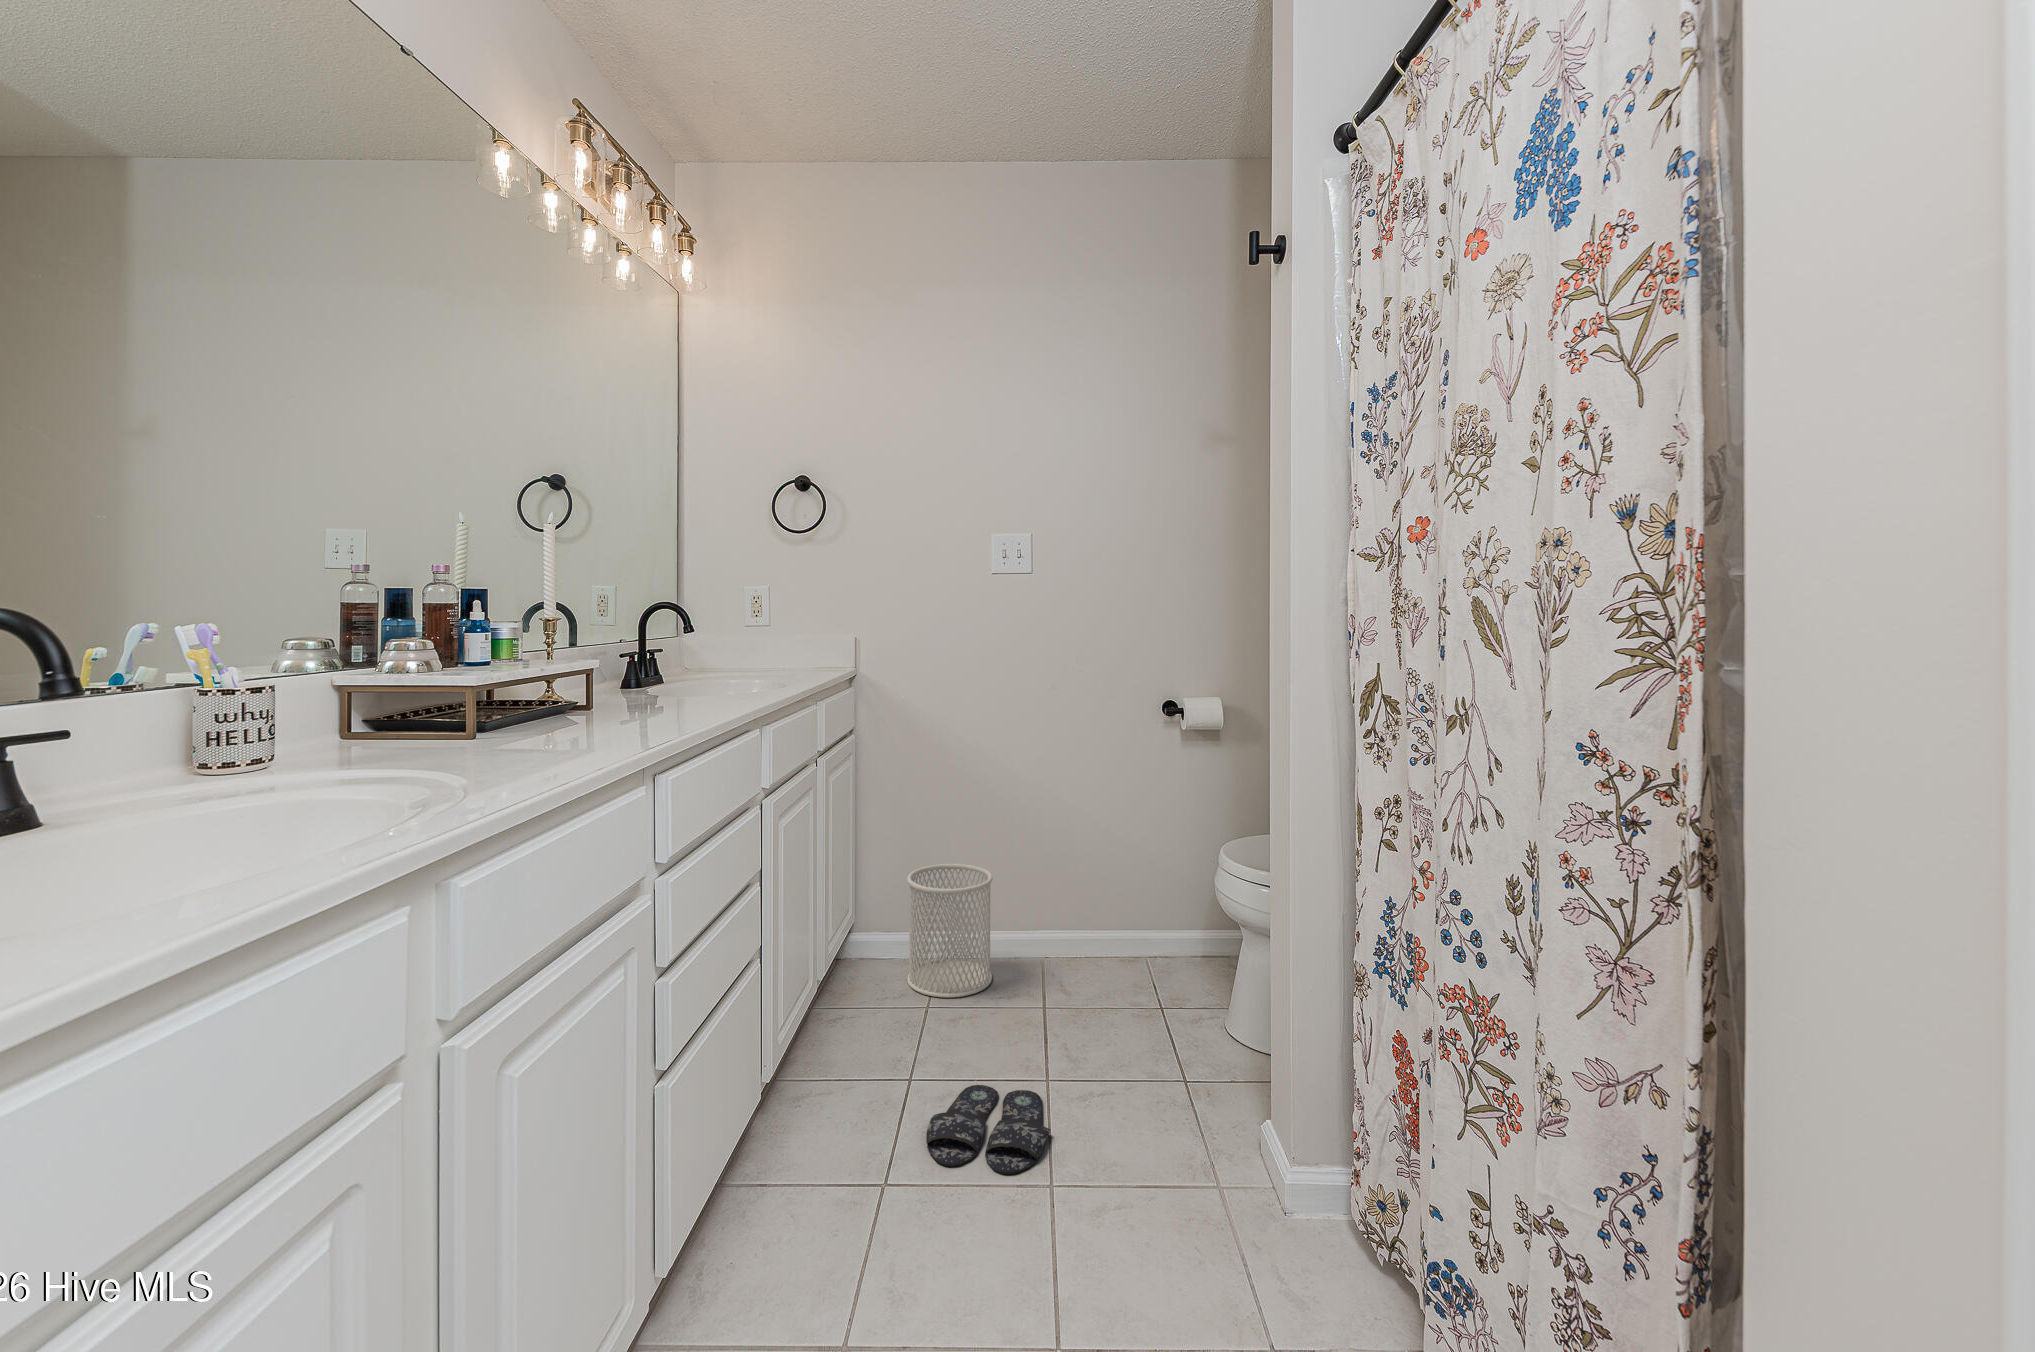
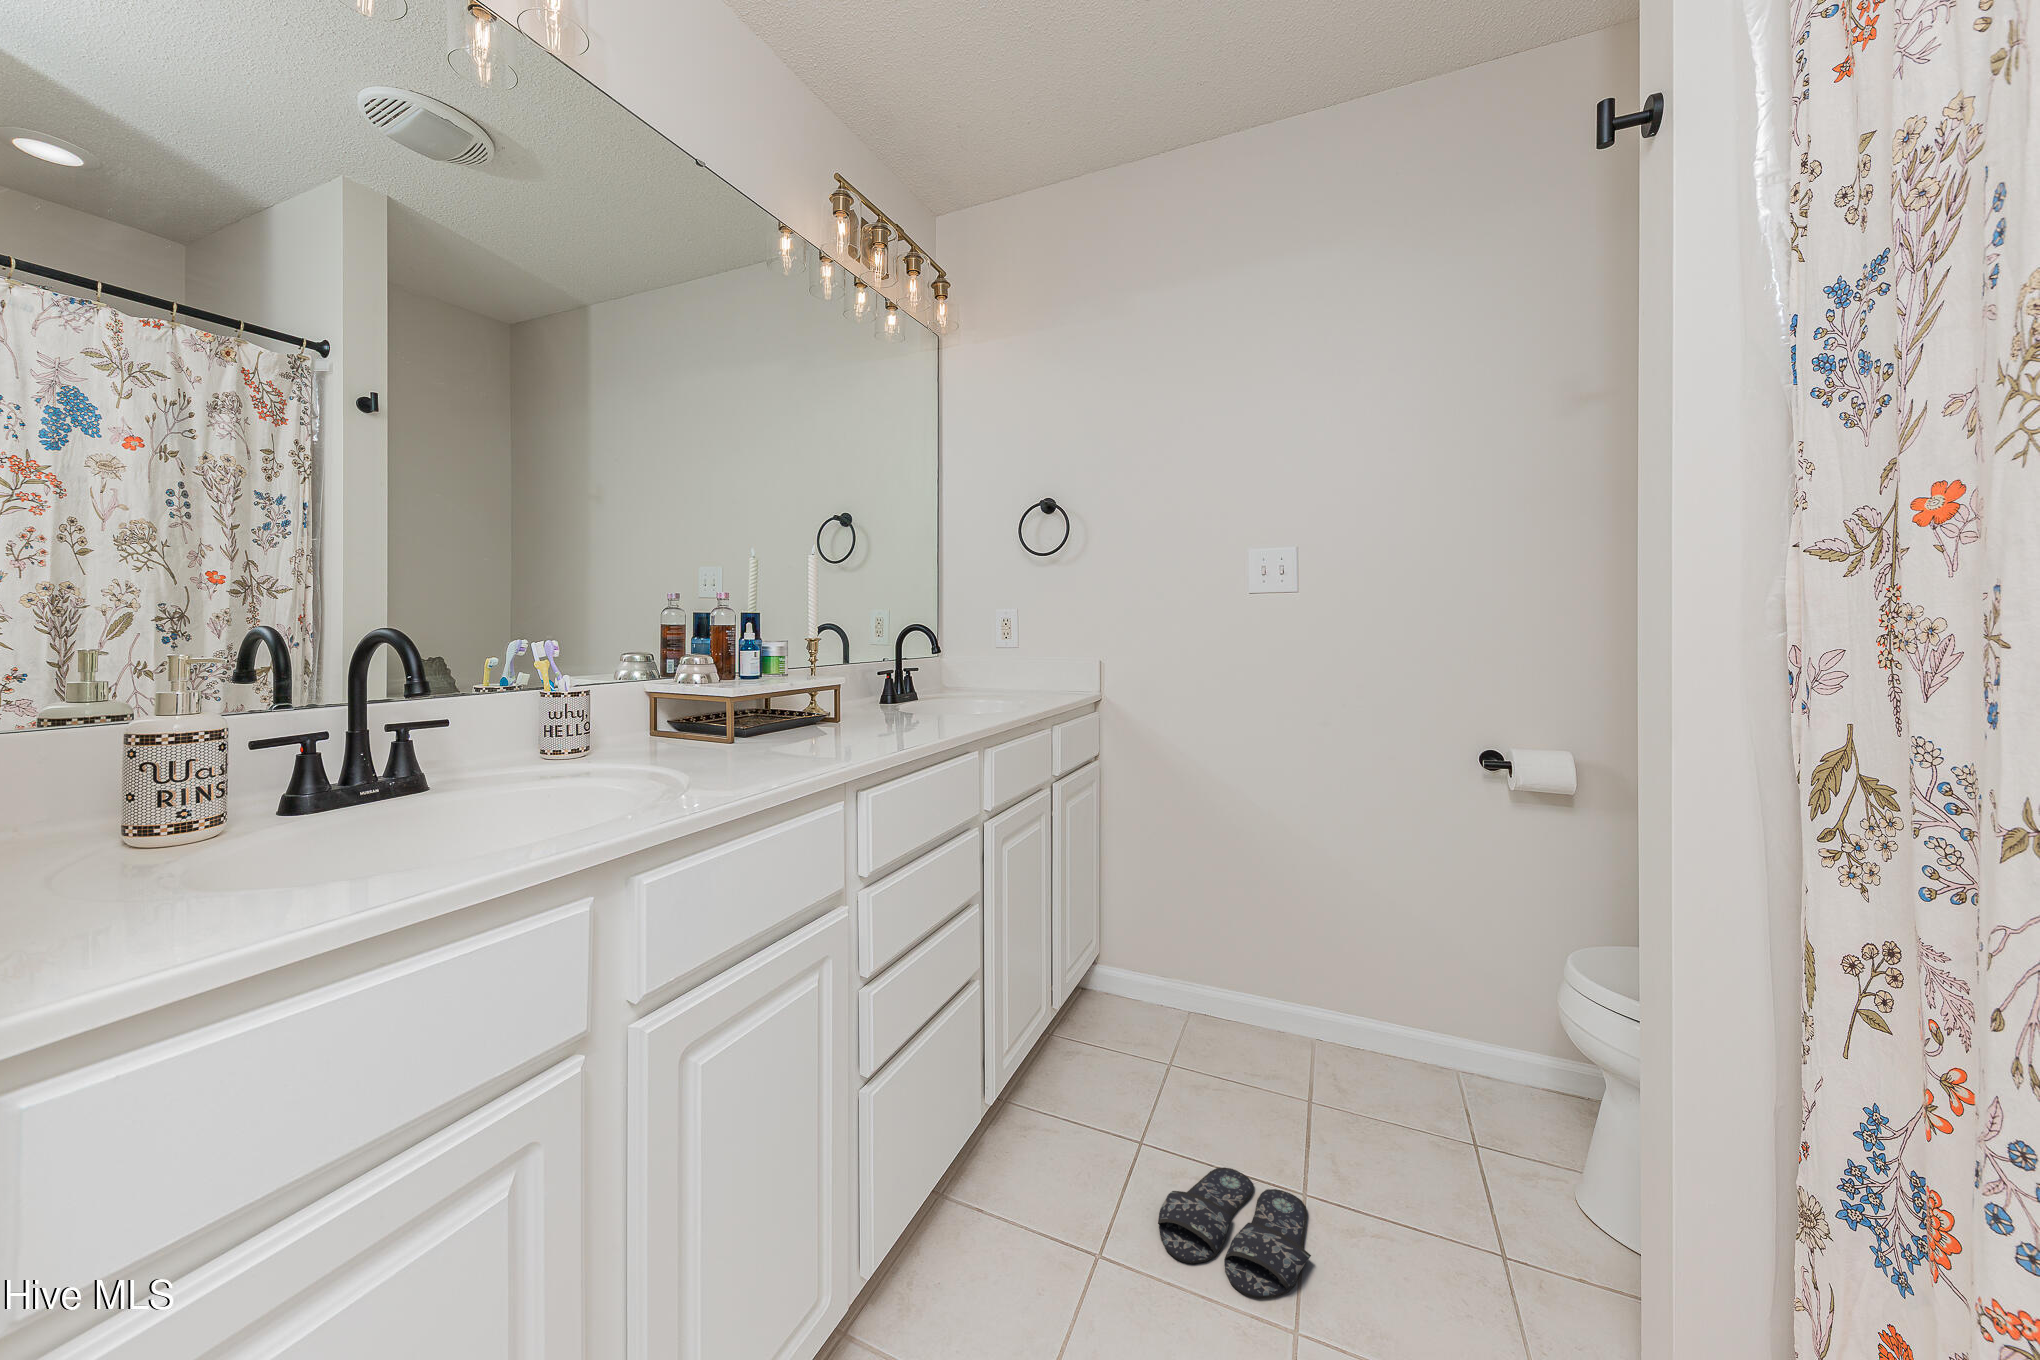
wastebasket: present [907,864,993,998] -> none [1175,904,1273,1056]

